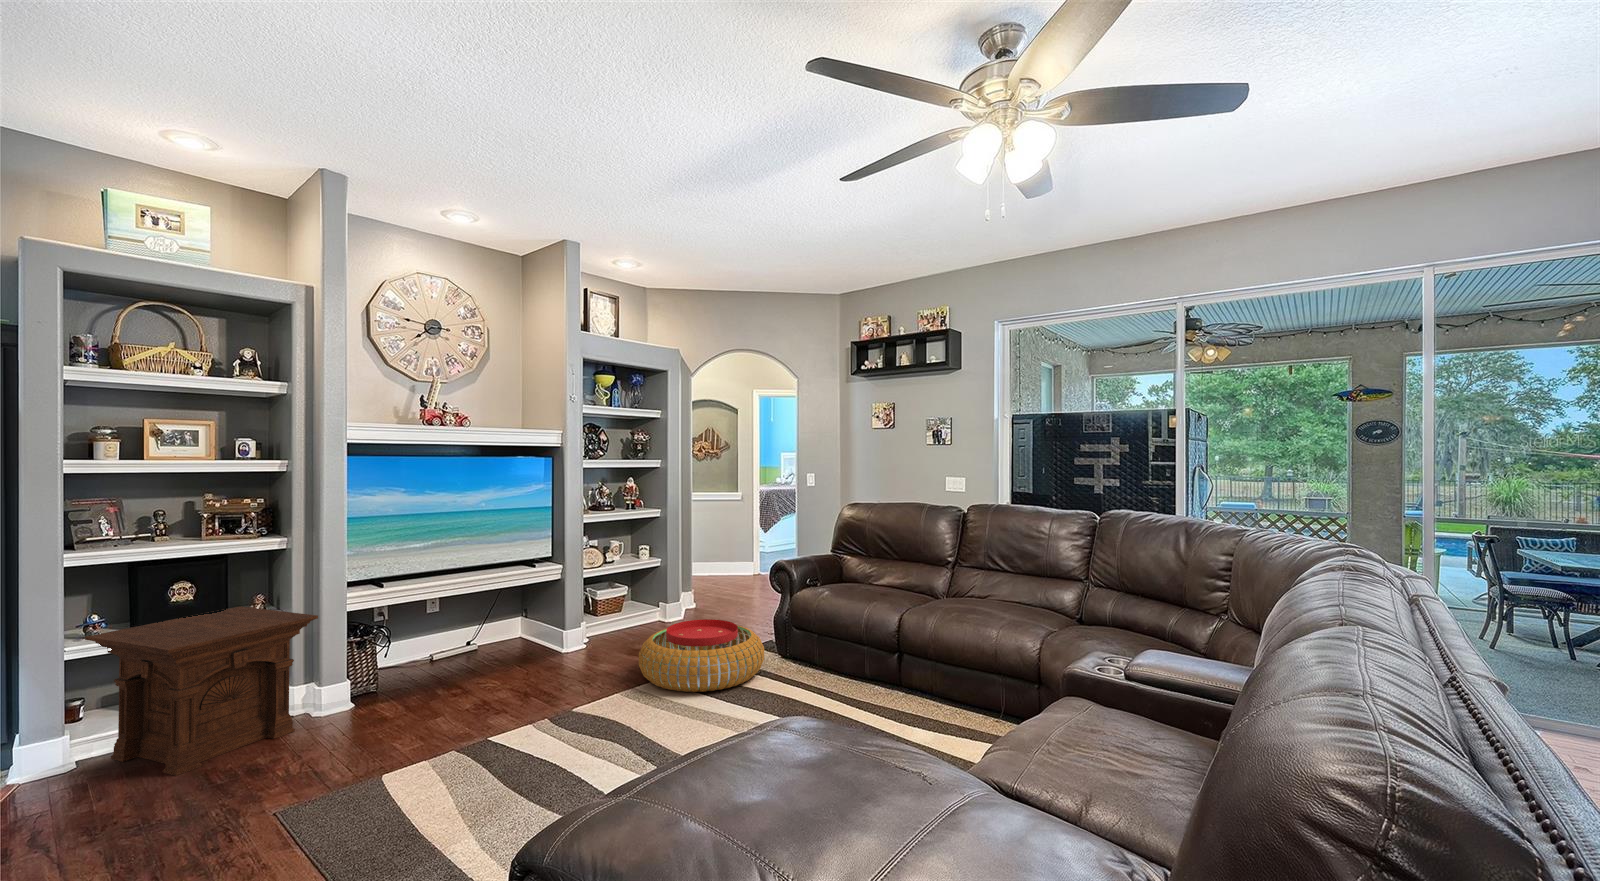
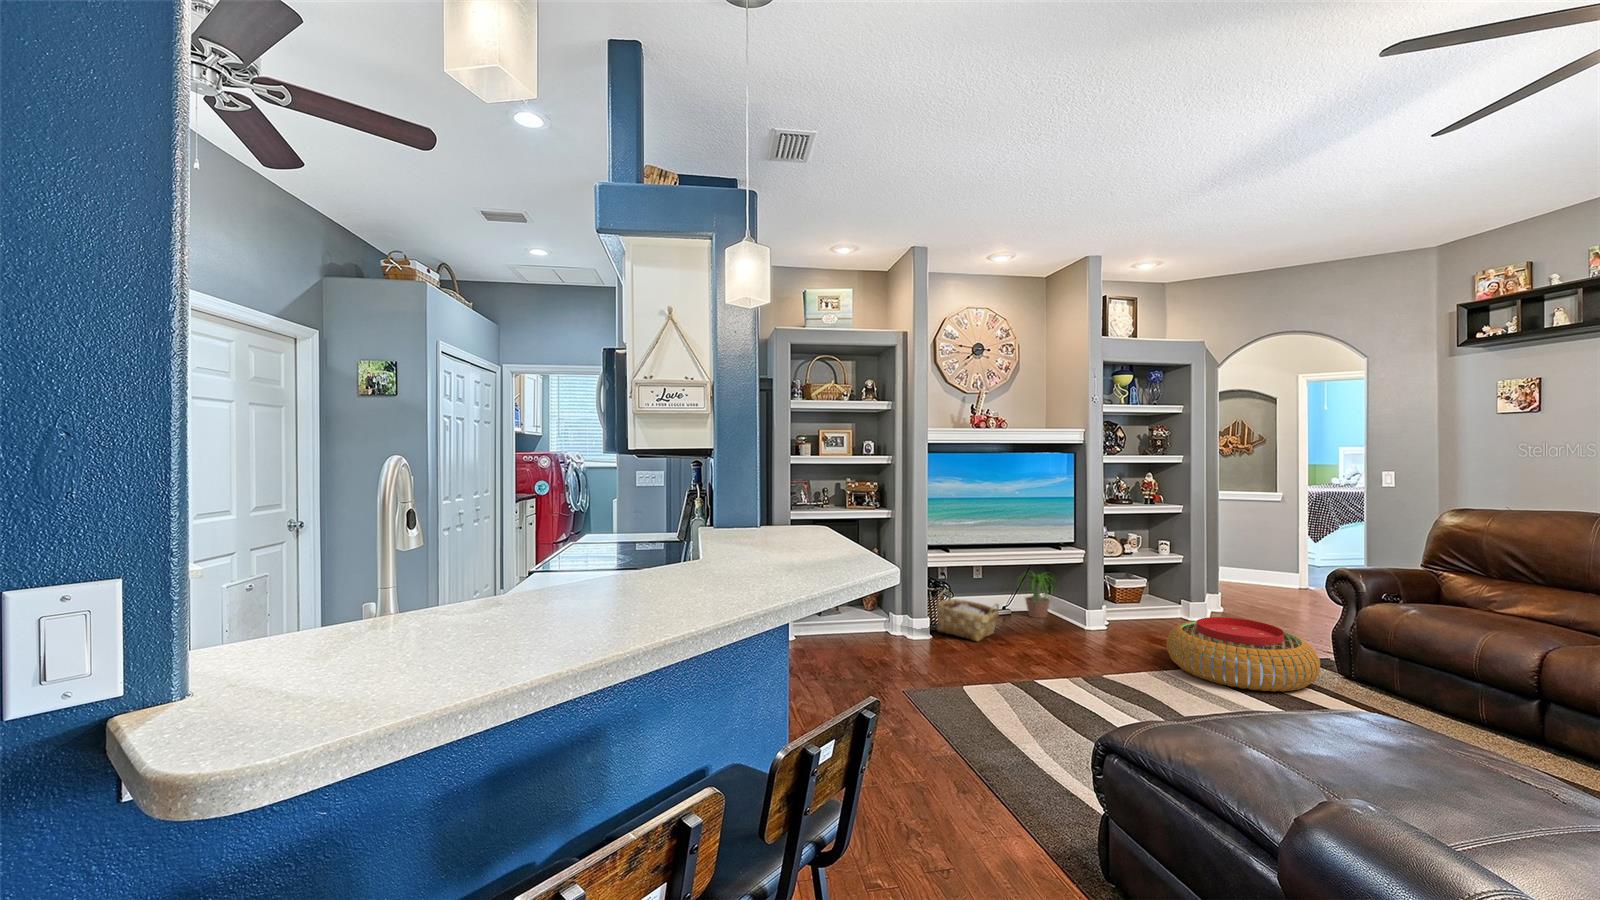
potted plant: none [473,596,539,653] -> present [1018,573,1057,618]
side table: present [85,606,318,776] -> none [800,553,915,653]
woven basket: none [357,641,451,703] -> present [936,590,999,641]

